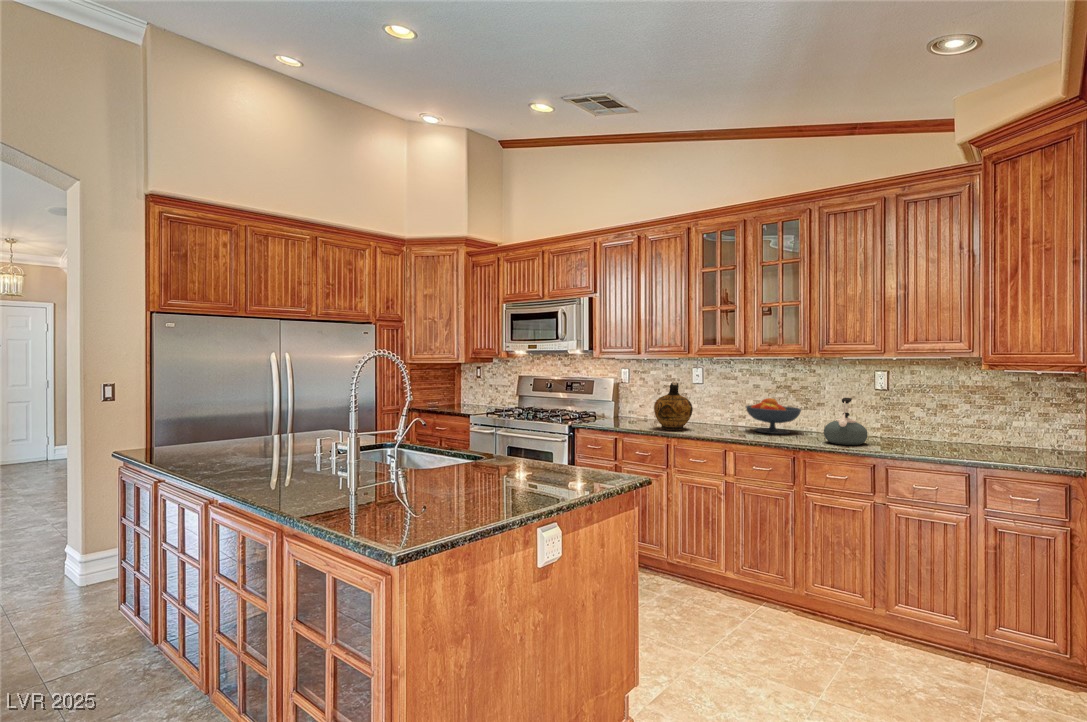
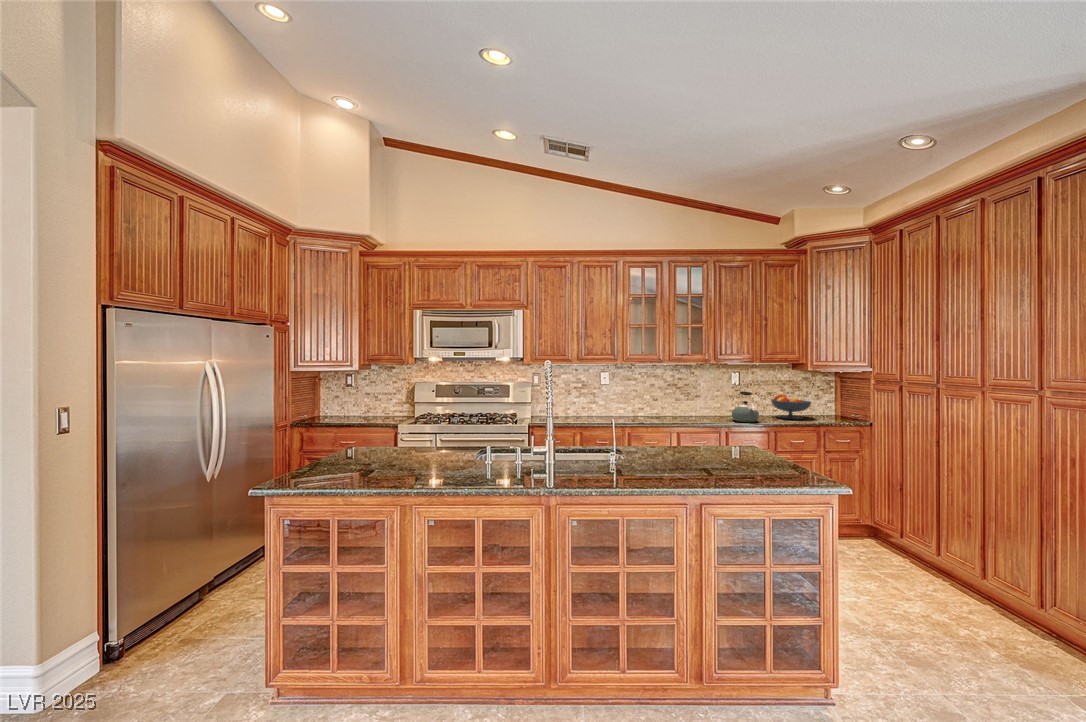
ceramic jug: present [654,383,693,430] -> none [608,386,638,424]
fruit bowl: present [746,398,801,434] -> present [771,394,811,419]

